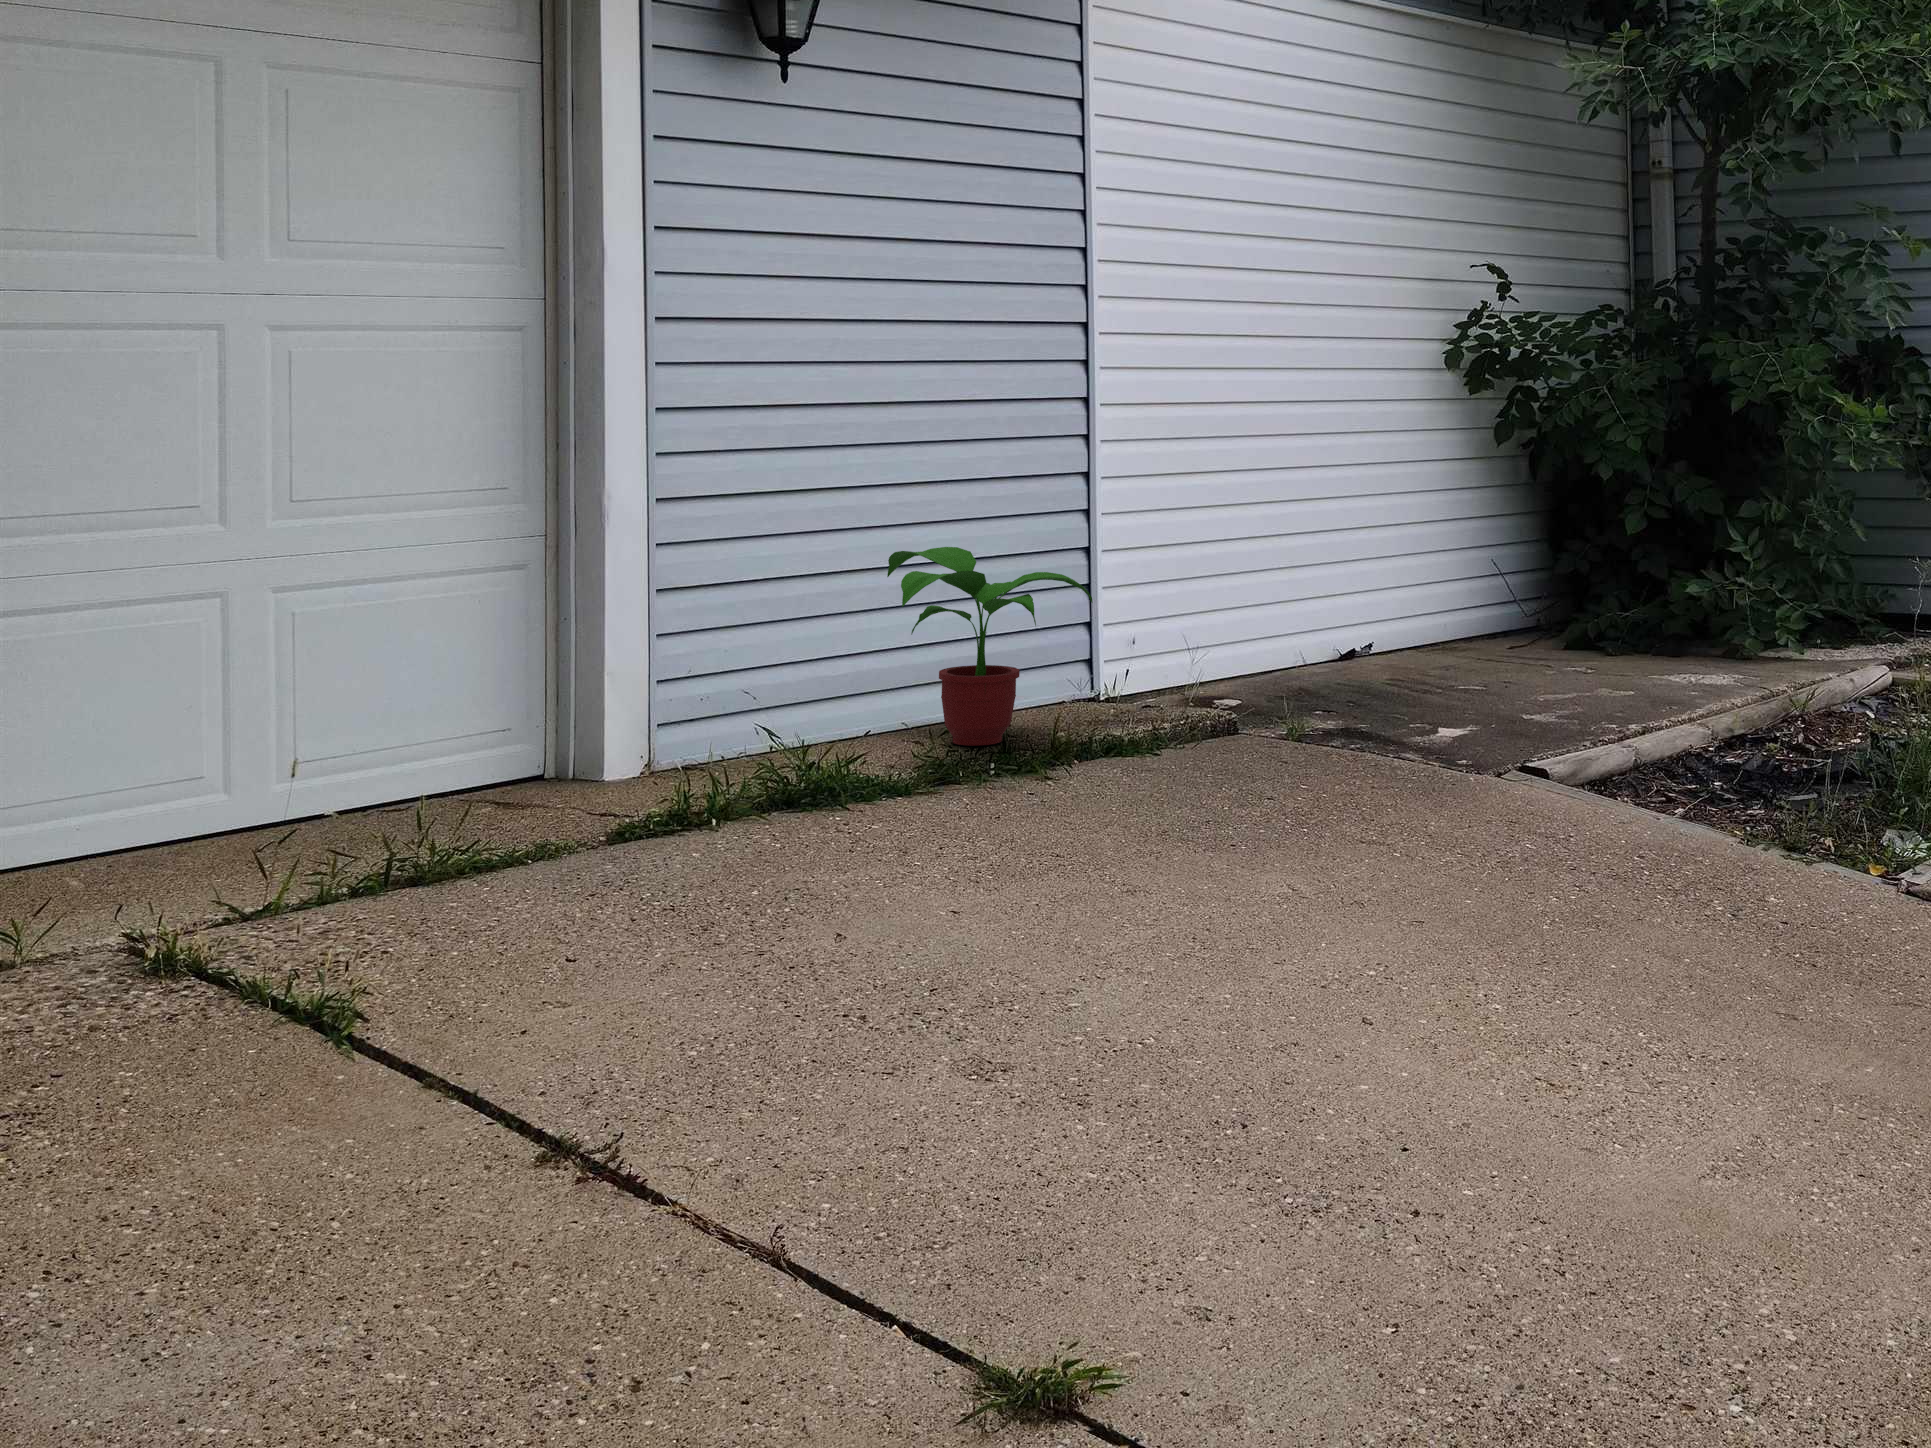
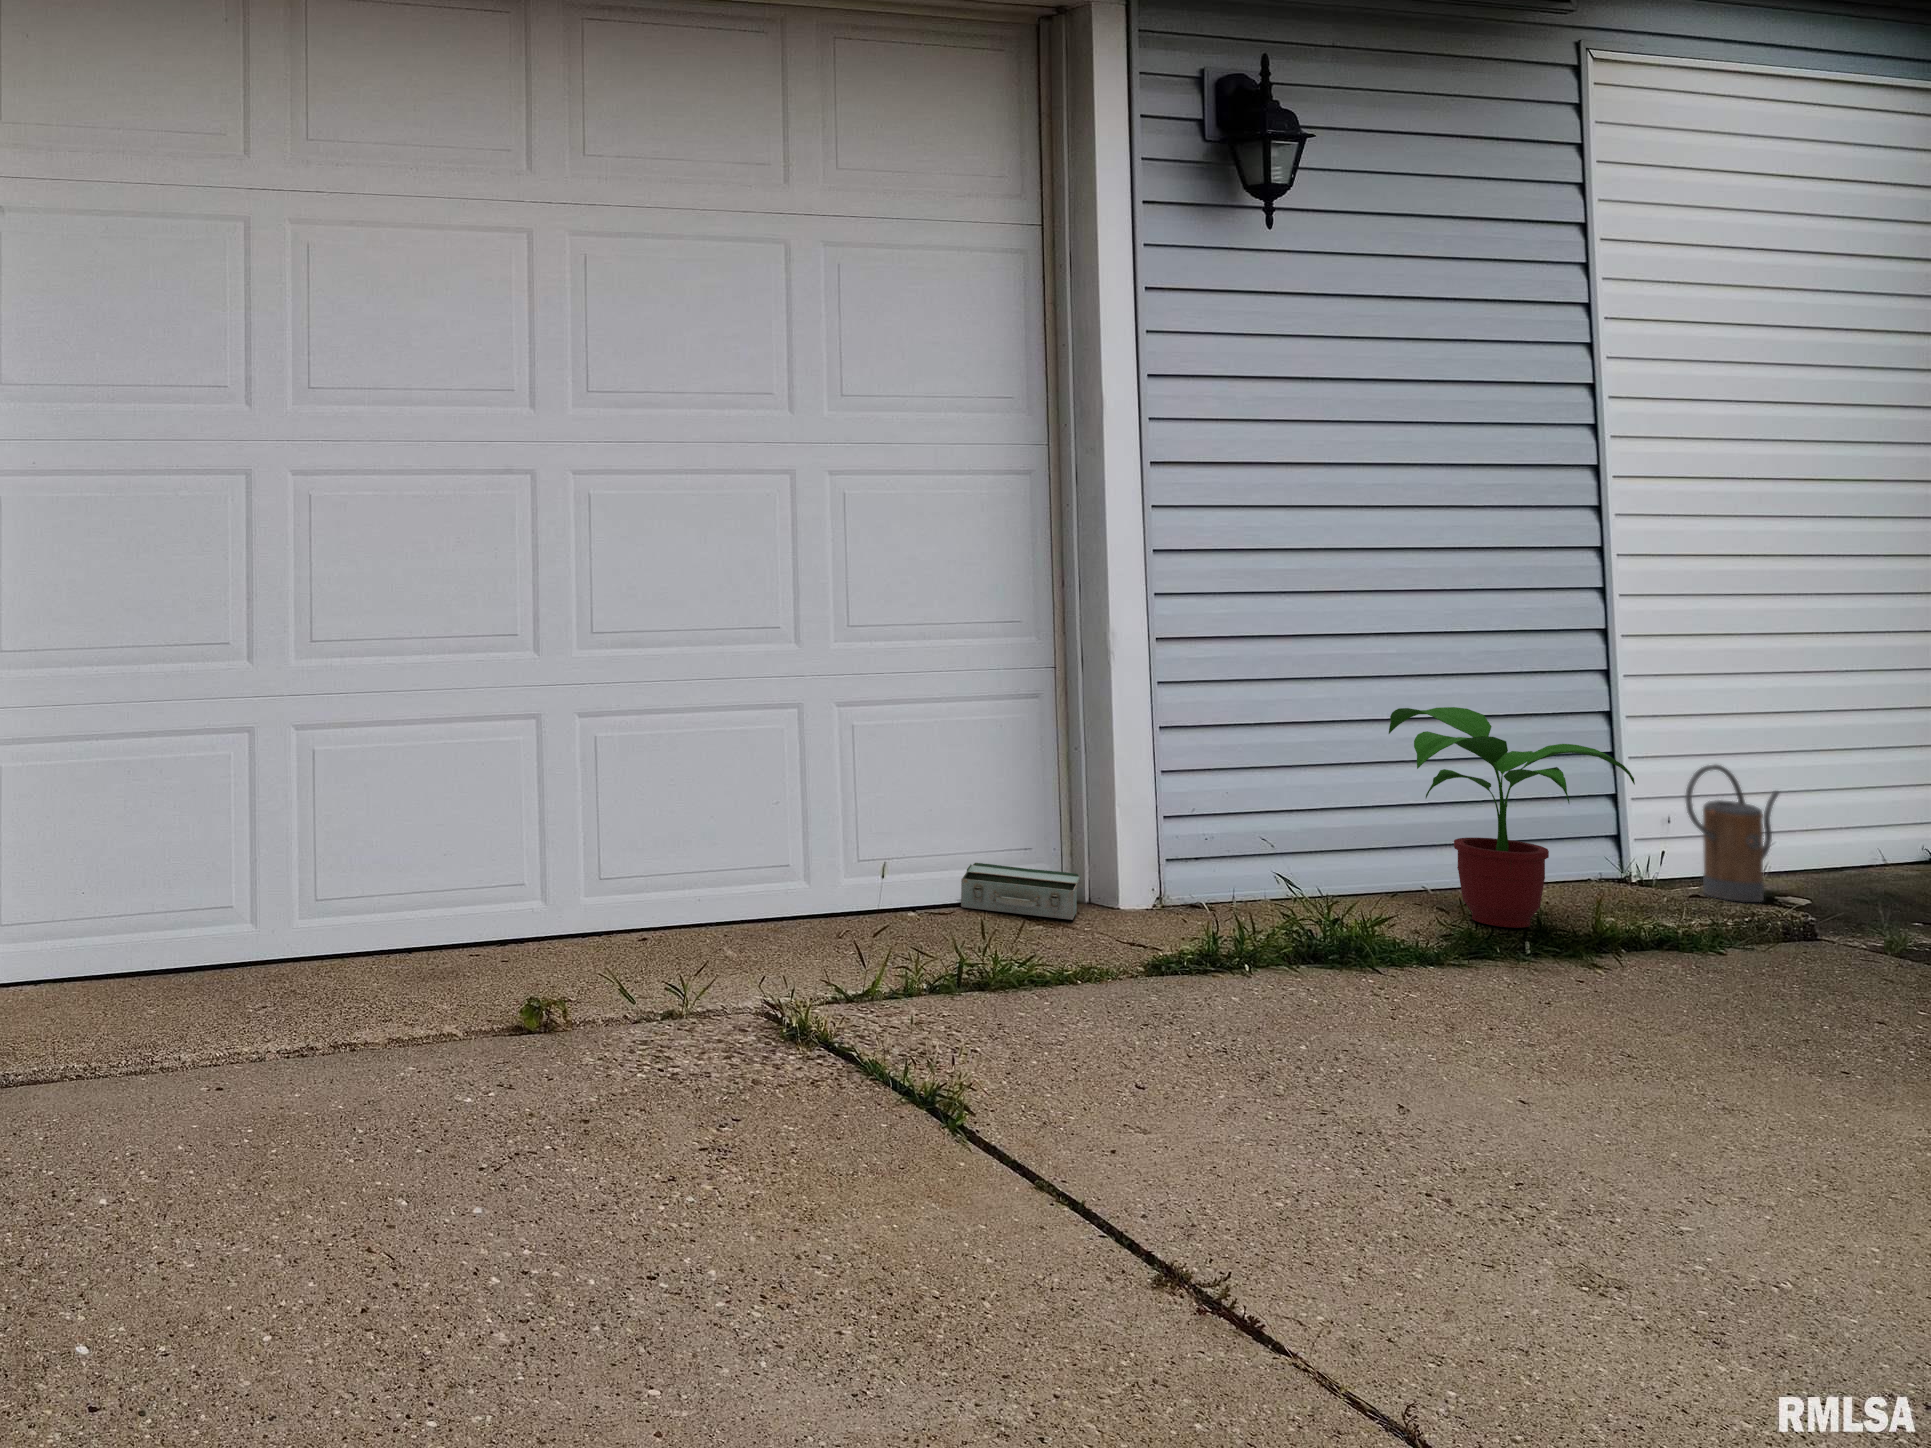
watering can: none [1141,580,1215,696] -> present [1685,765,1779,902]
toolbox: none [419,750,562,804] -> present [961,863,1081,920]

